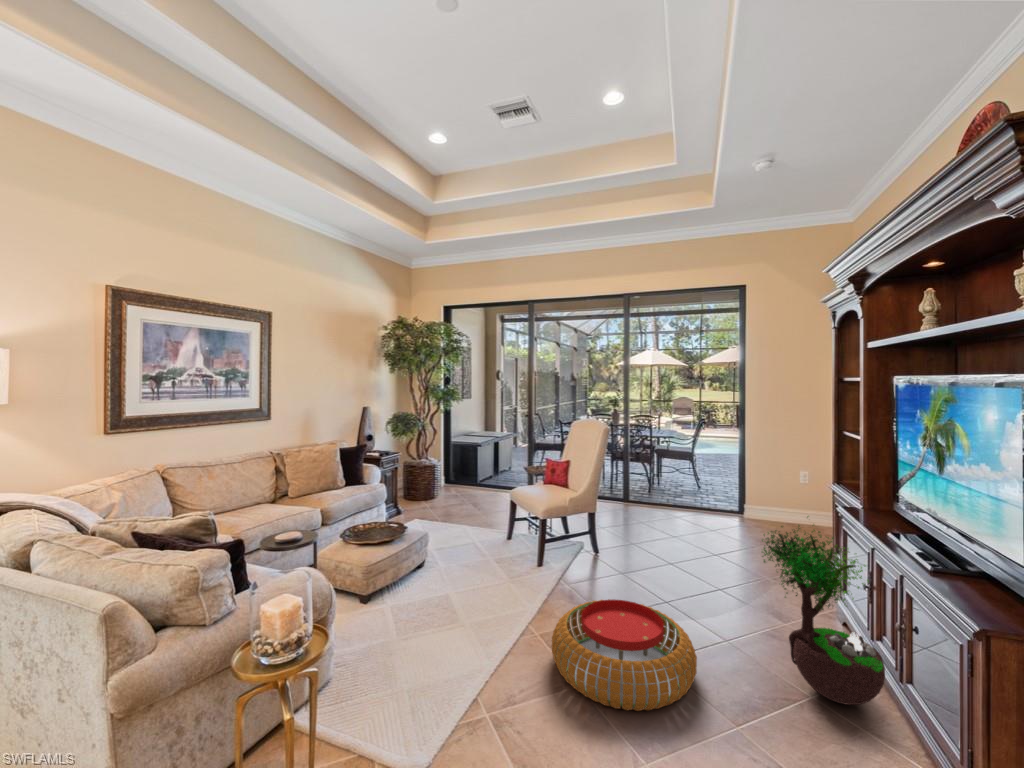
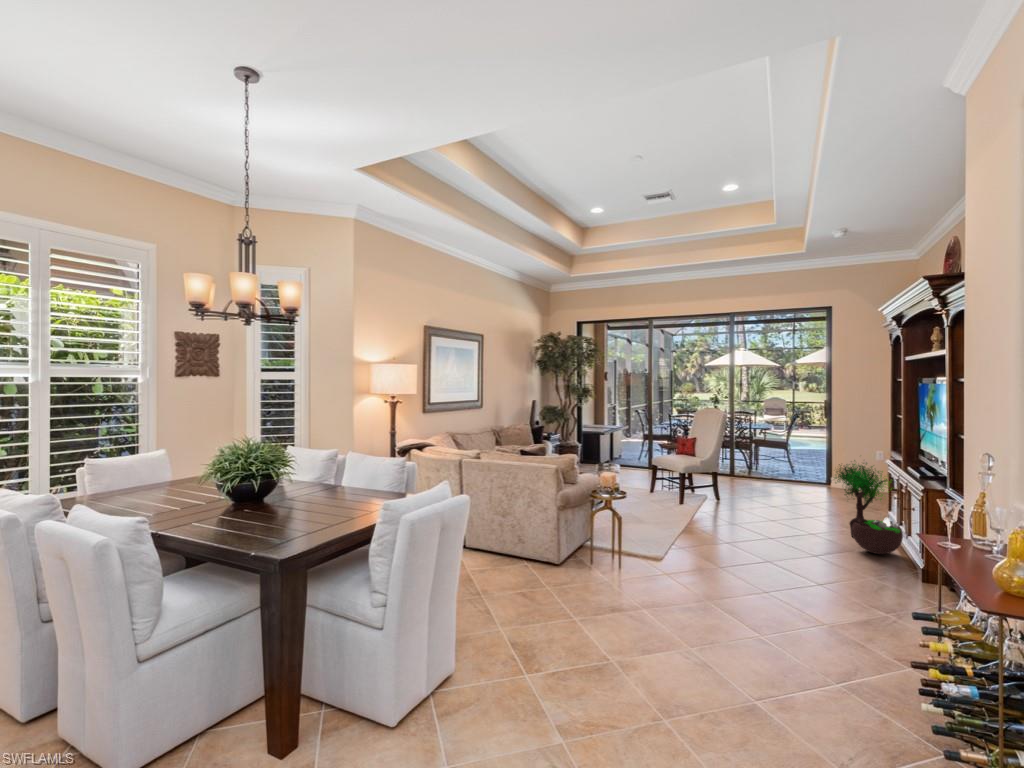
pouf: present [552,599,697,711] -> none [708,508,795,552]

